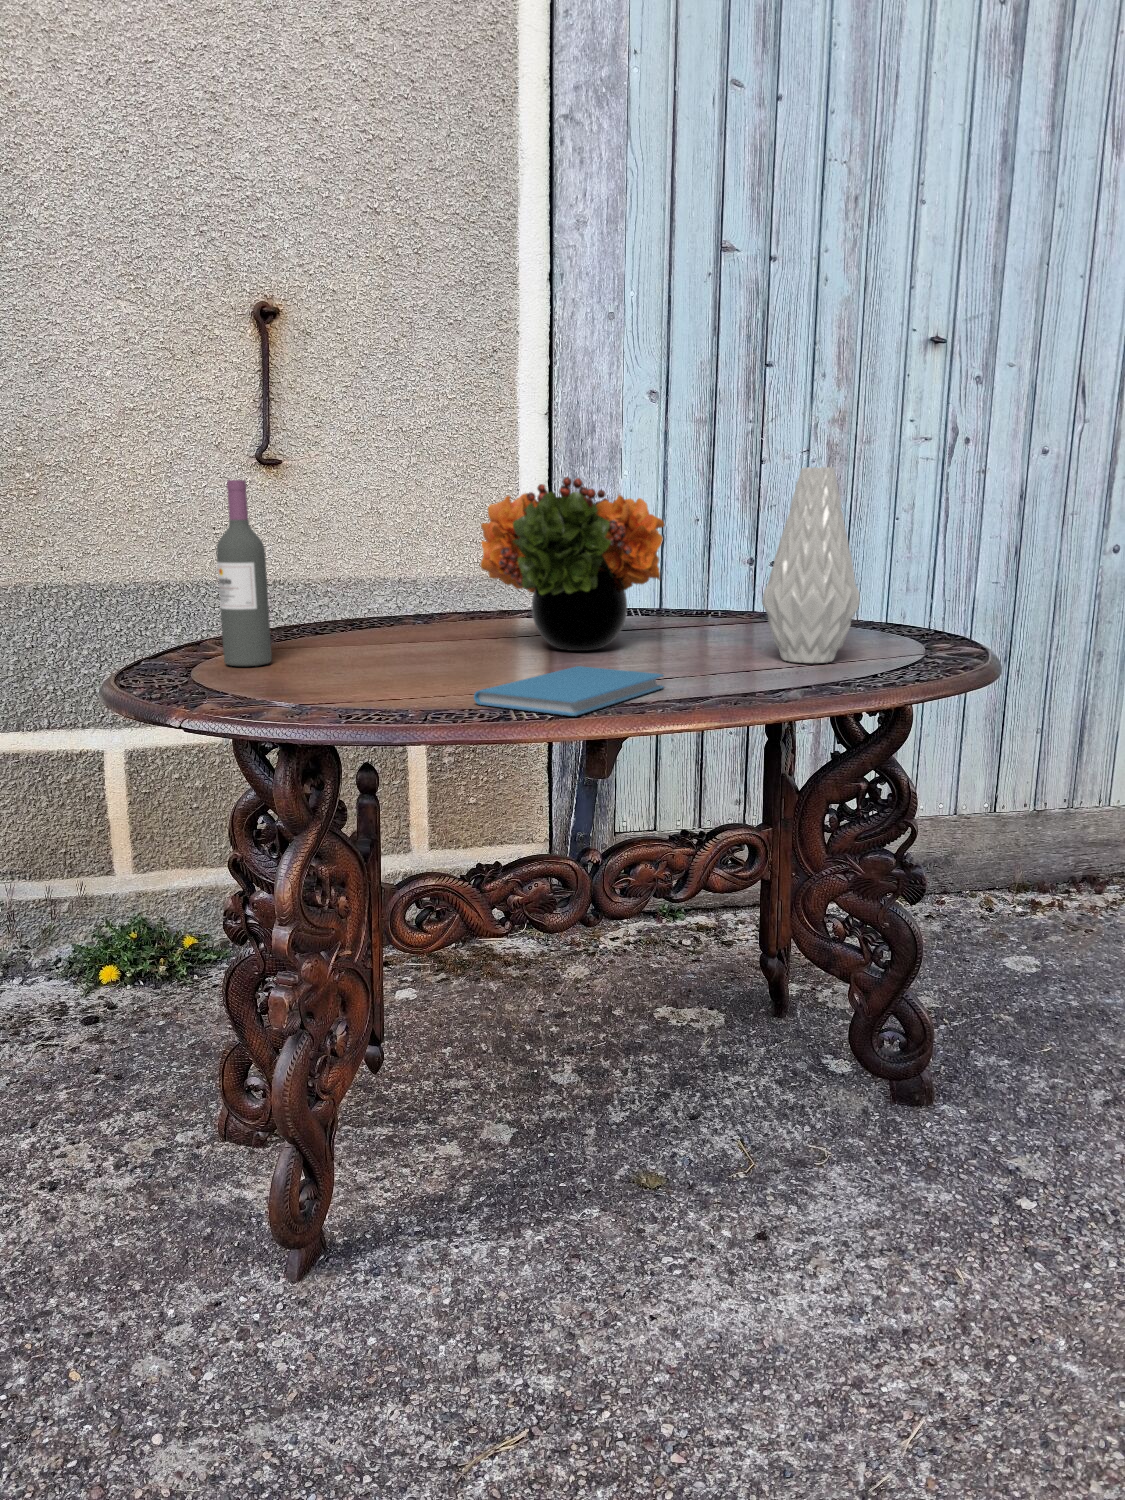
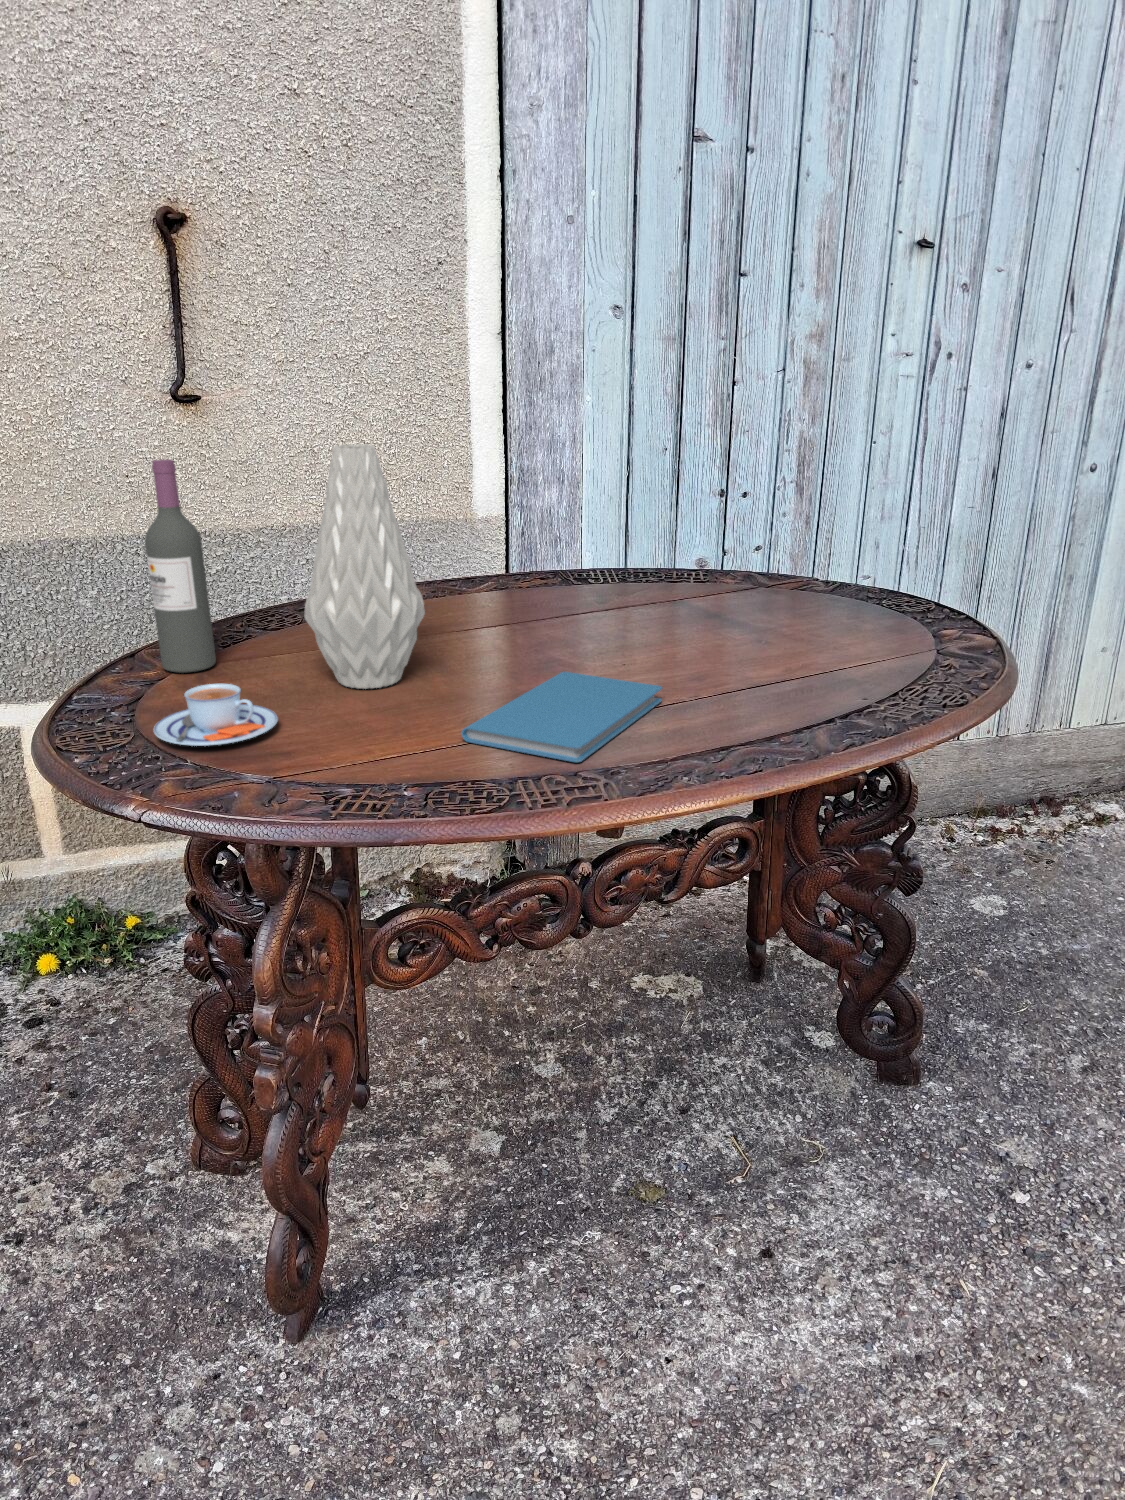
vase: present [762,467,860,663] -> present [304,444,425,689]
flower arrangement: present [481,477,664,651] -> none [437,436,646,629]
teacup: none [205,655,315,698] -> present [154,684,278,746]

